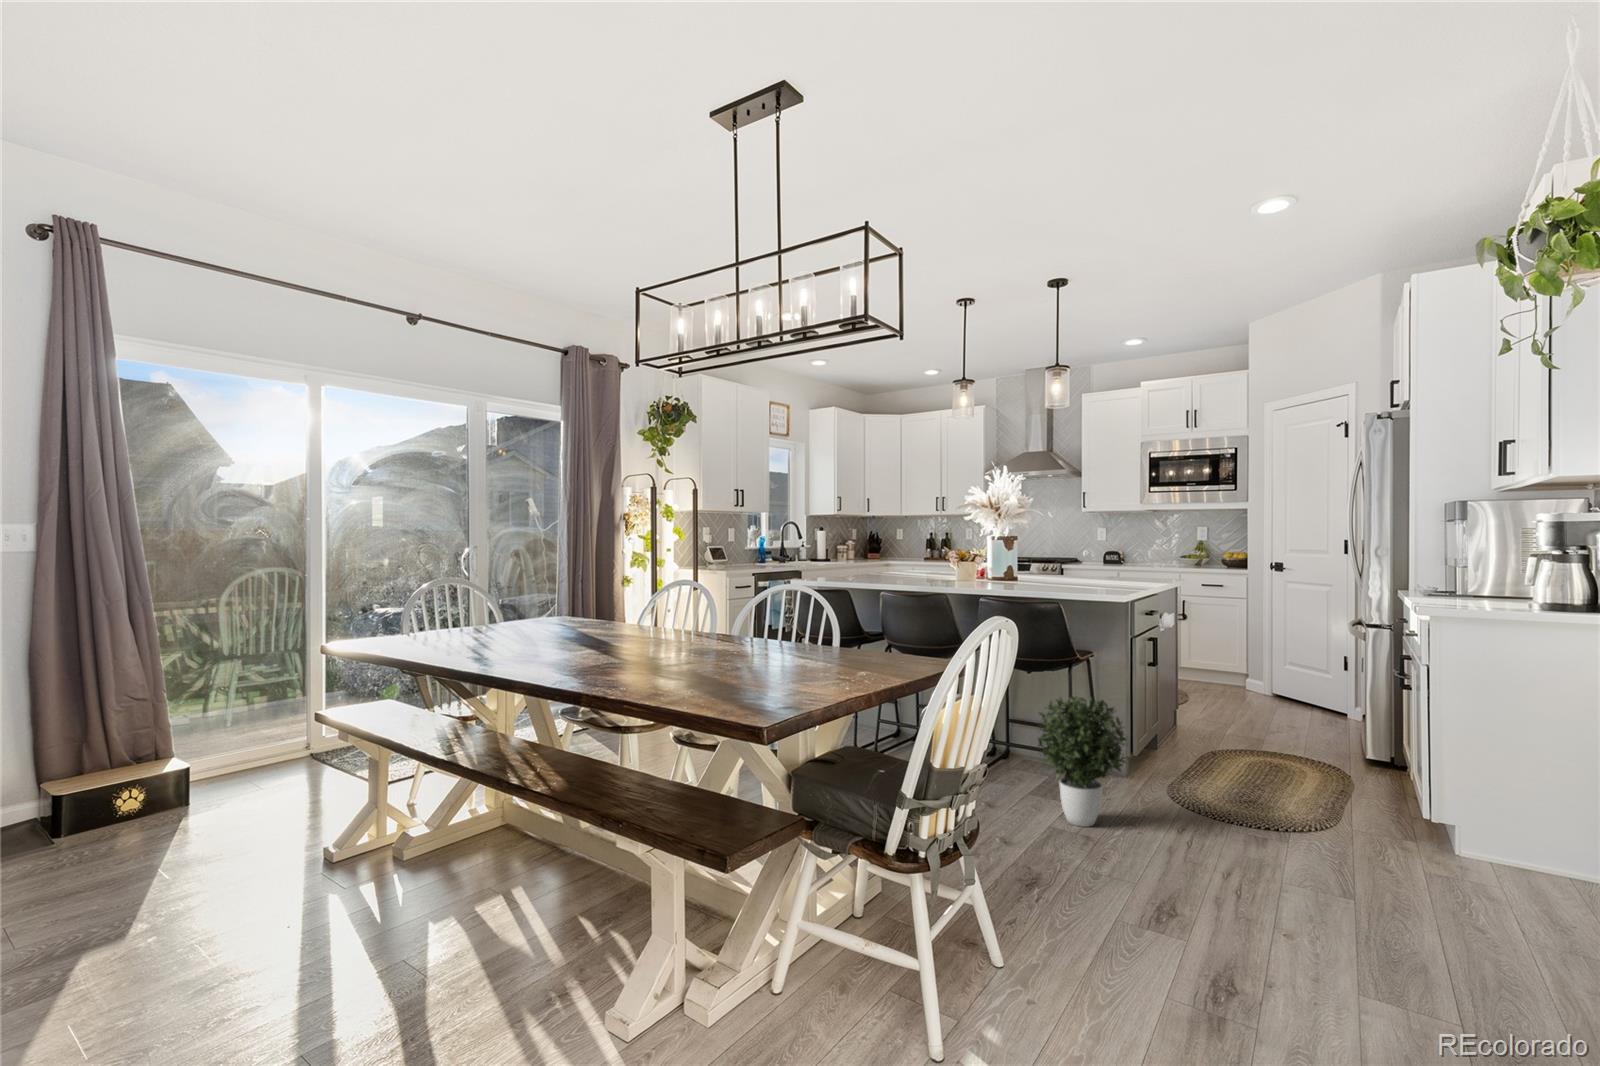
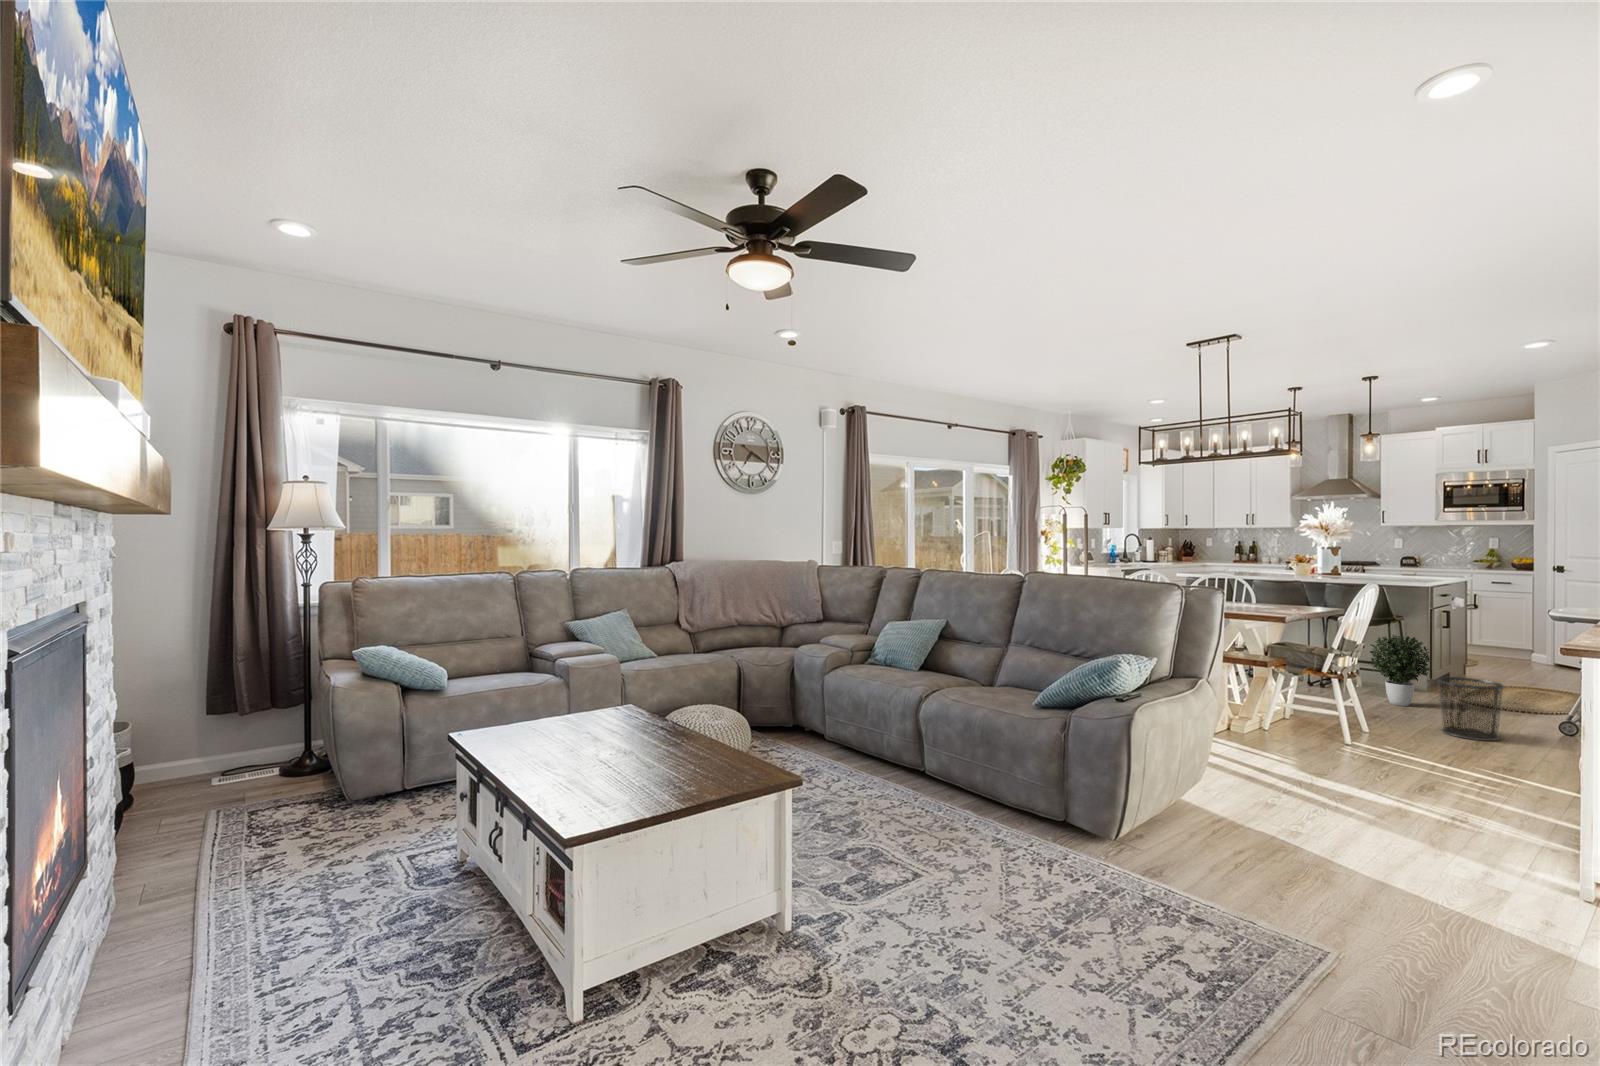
waste bin: none [1130,800,1248,953] -> present [1437,677,1504,741]

